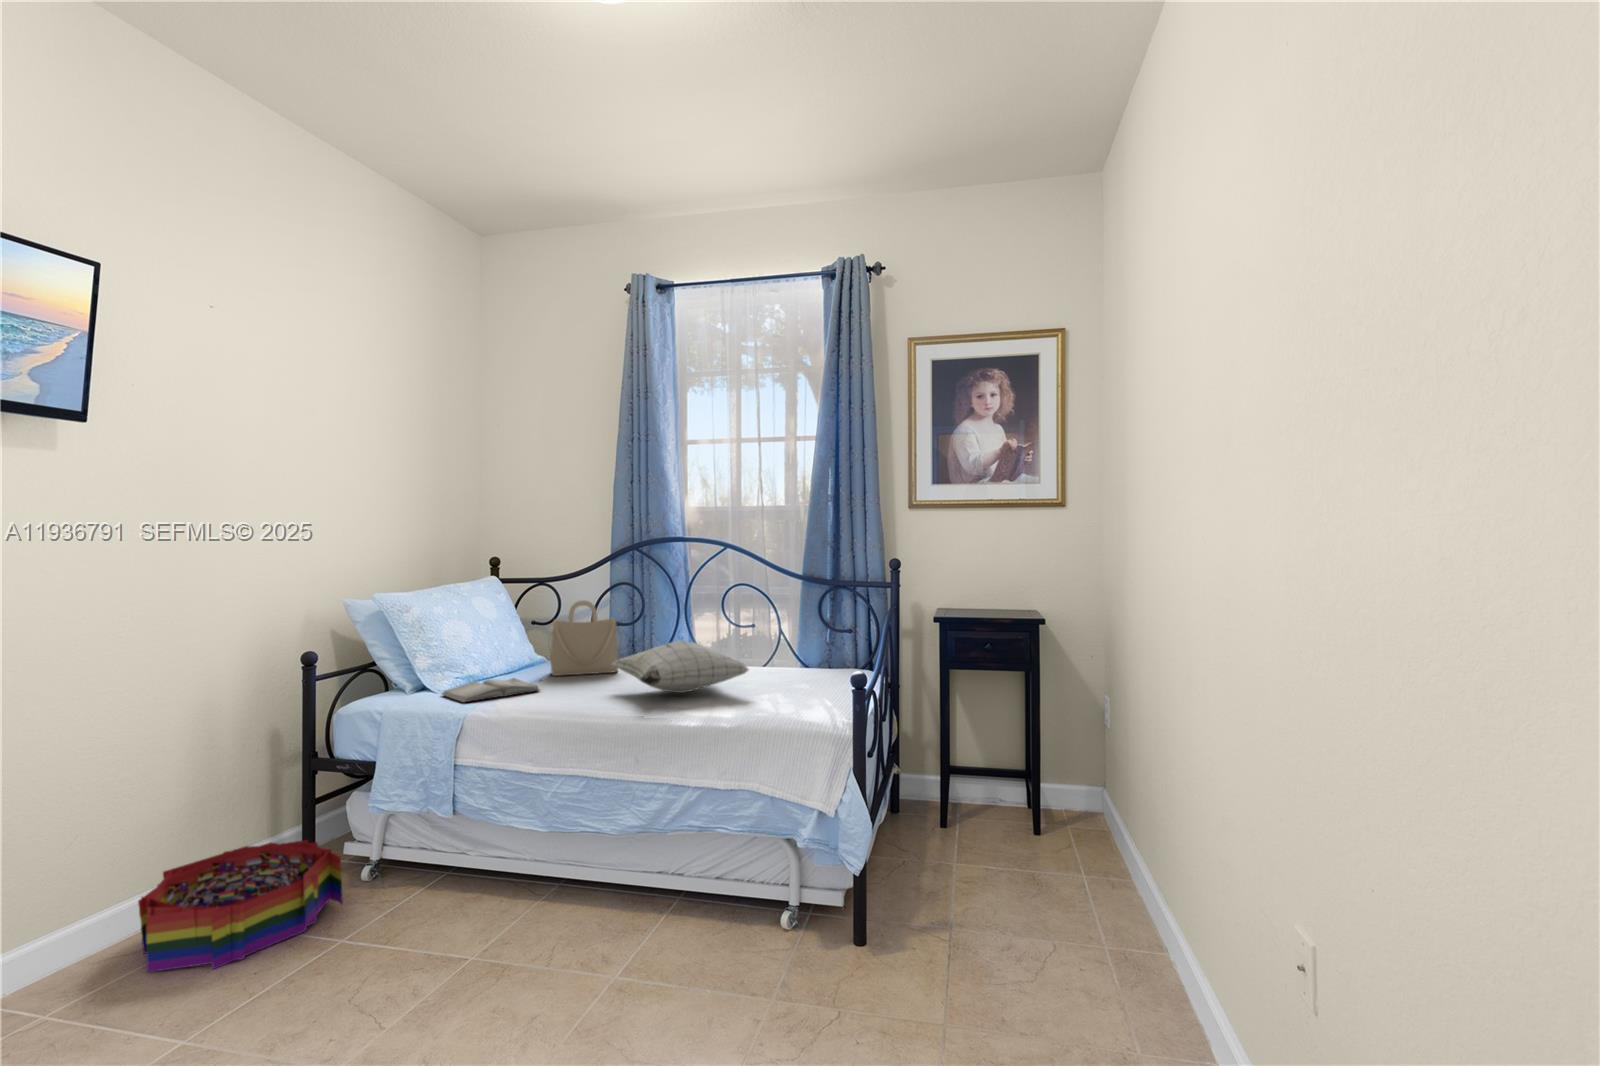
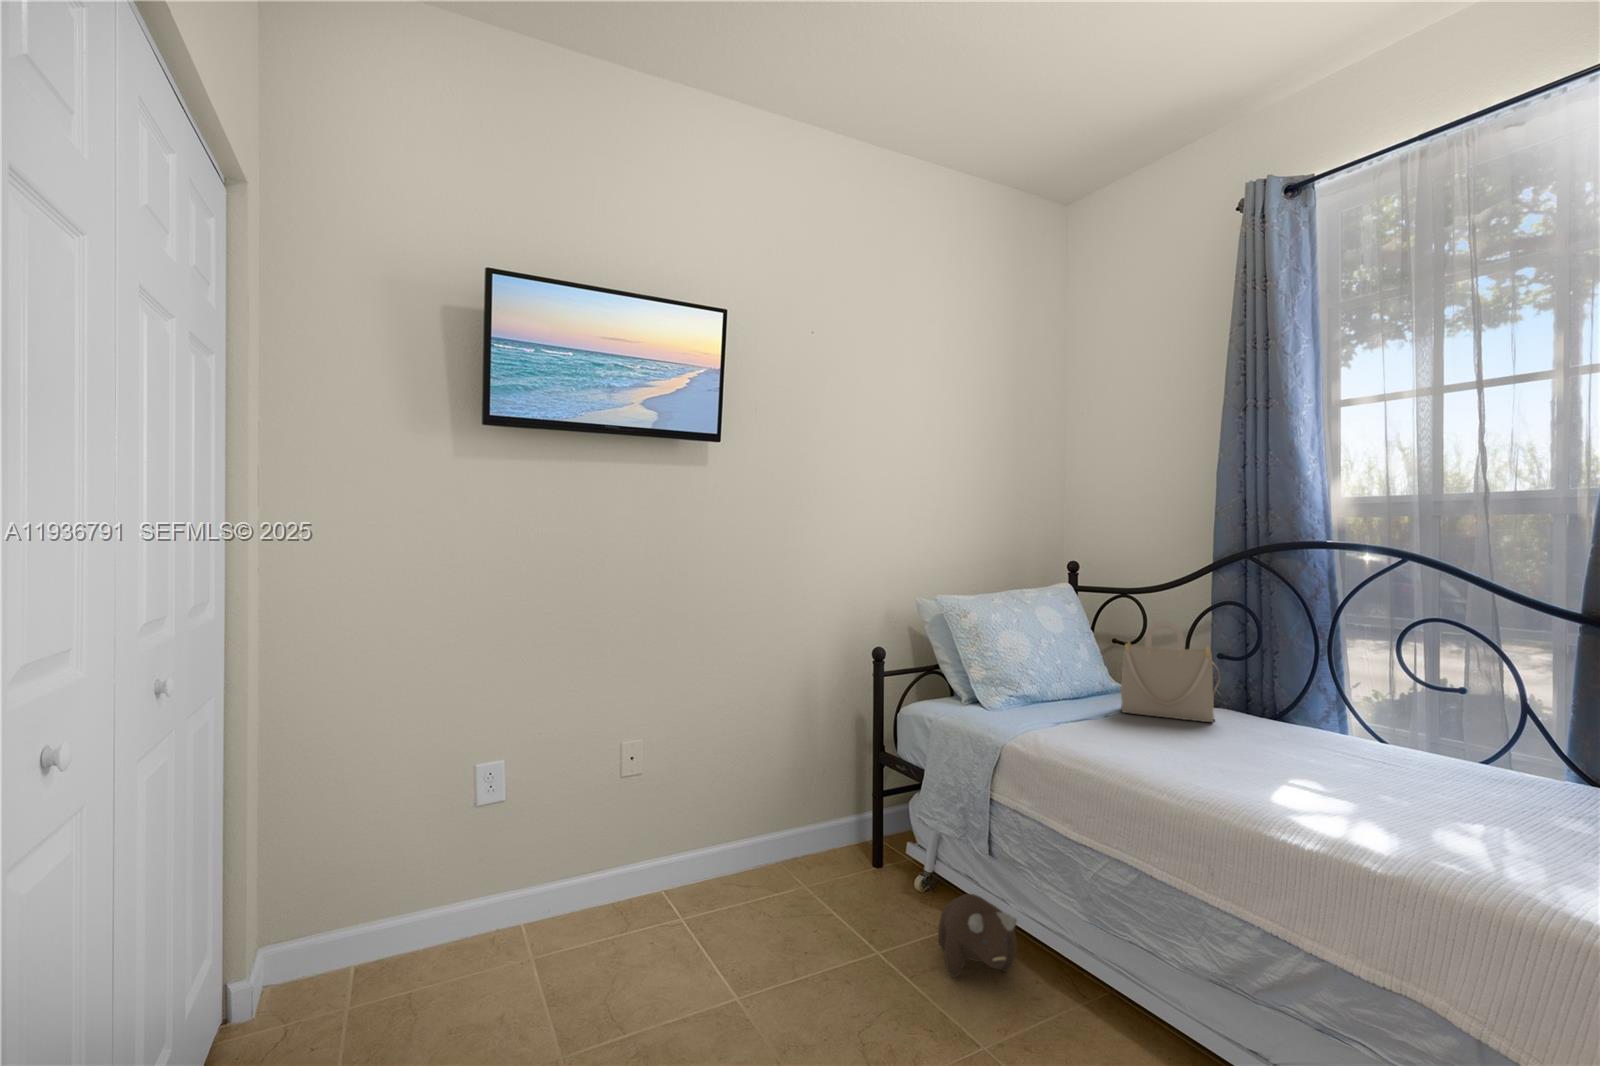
pillow: present [612,640,749,693] -> none [1193,698,1439,780]
hardback book: present [442,678,540,702] -> none [984,706,1097,732]
storage bin: present [138,840,343,972] -> none [728,825,883,942]
plush toy: none [409,847,488,922] -> present [938,894,1017,977]

